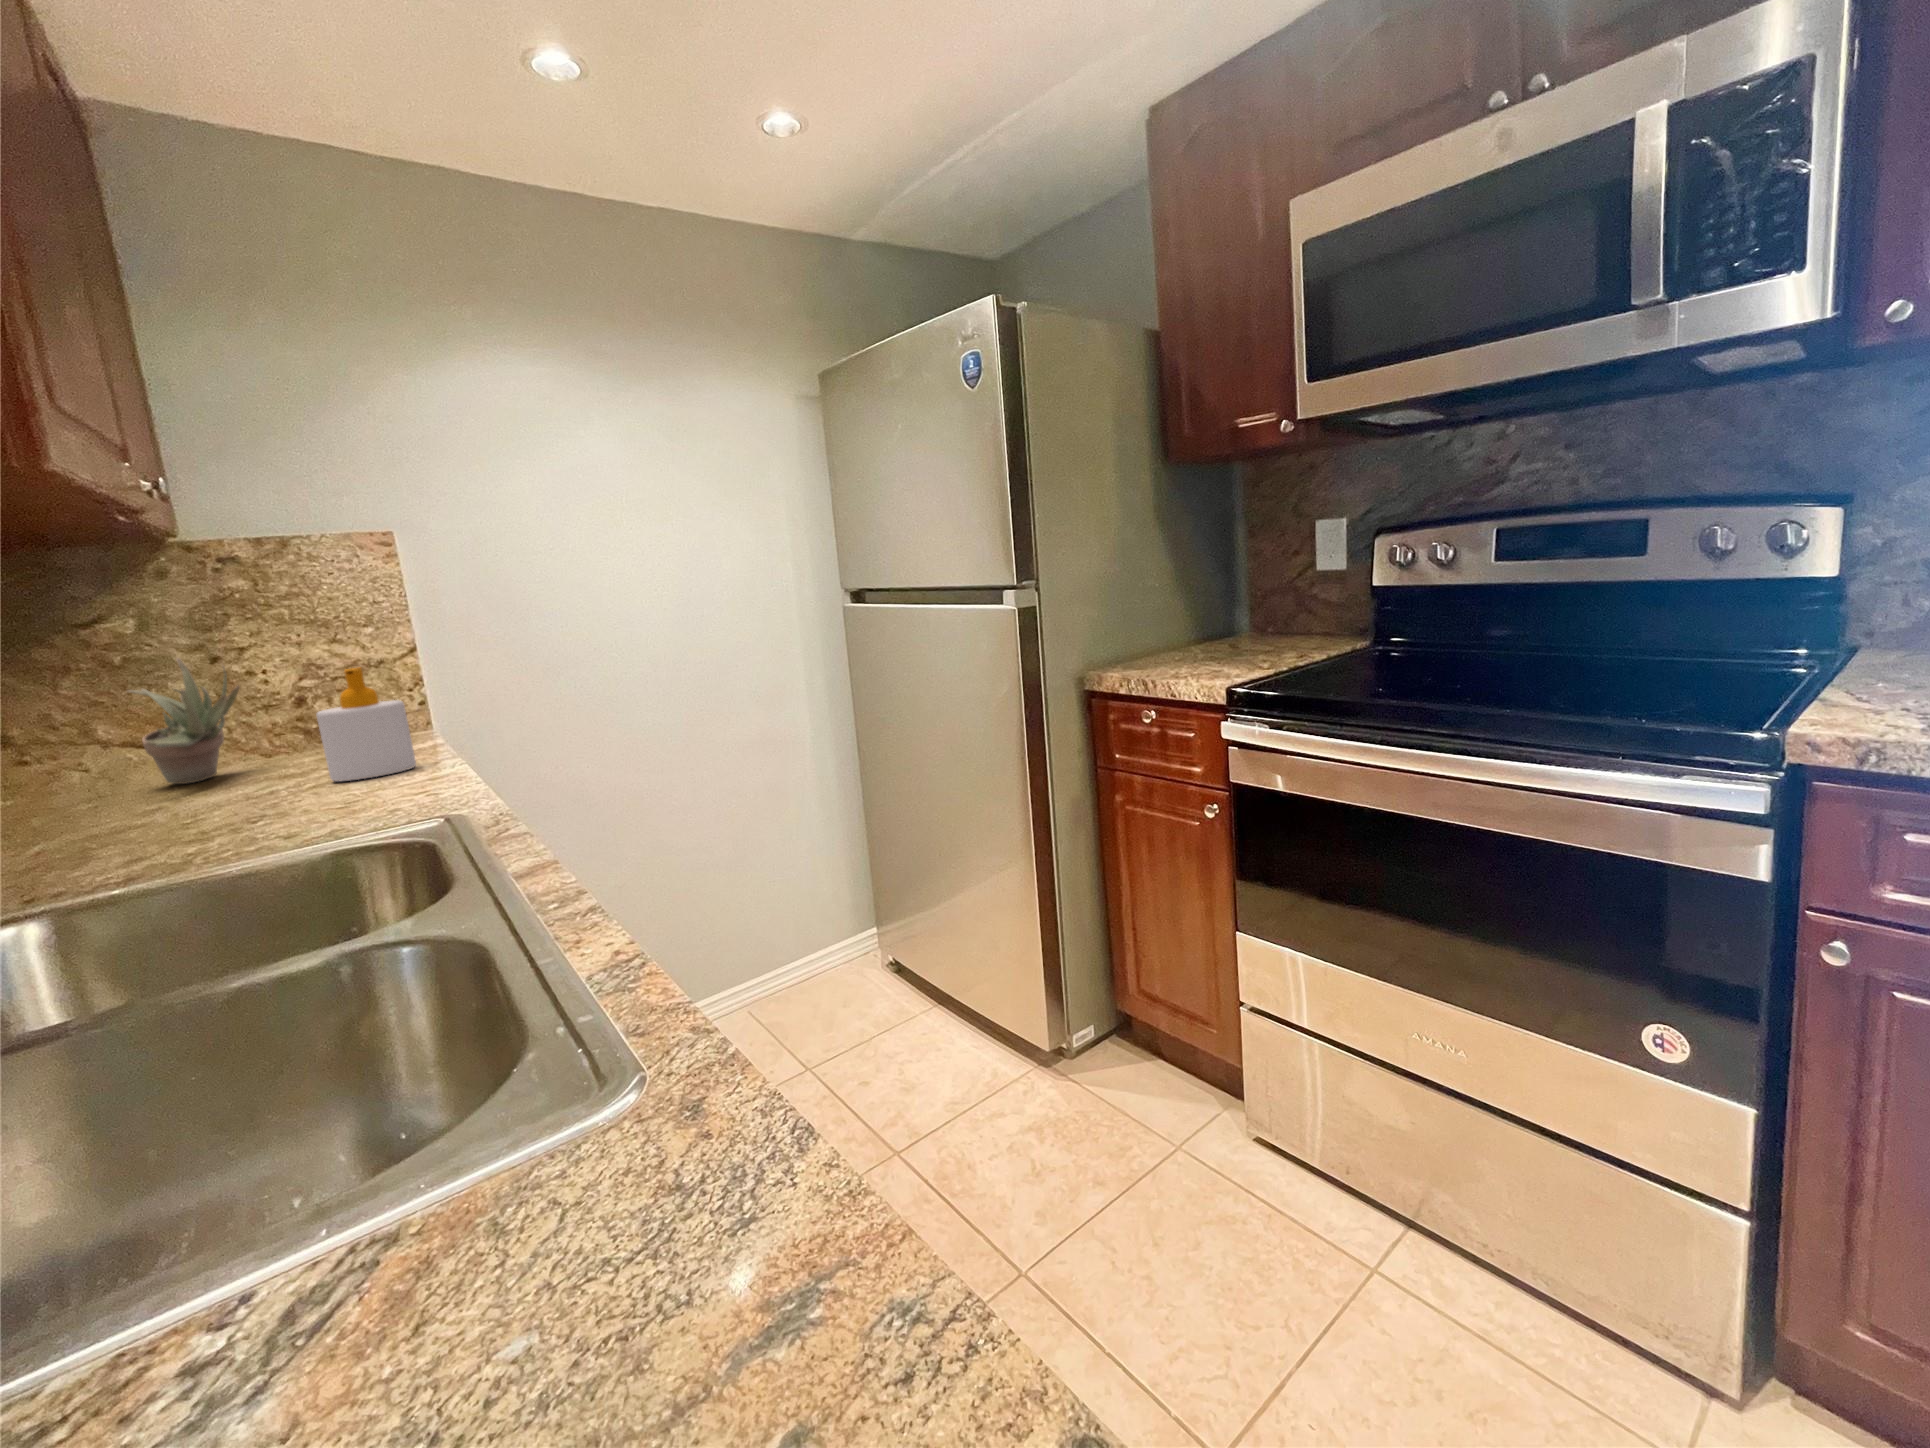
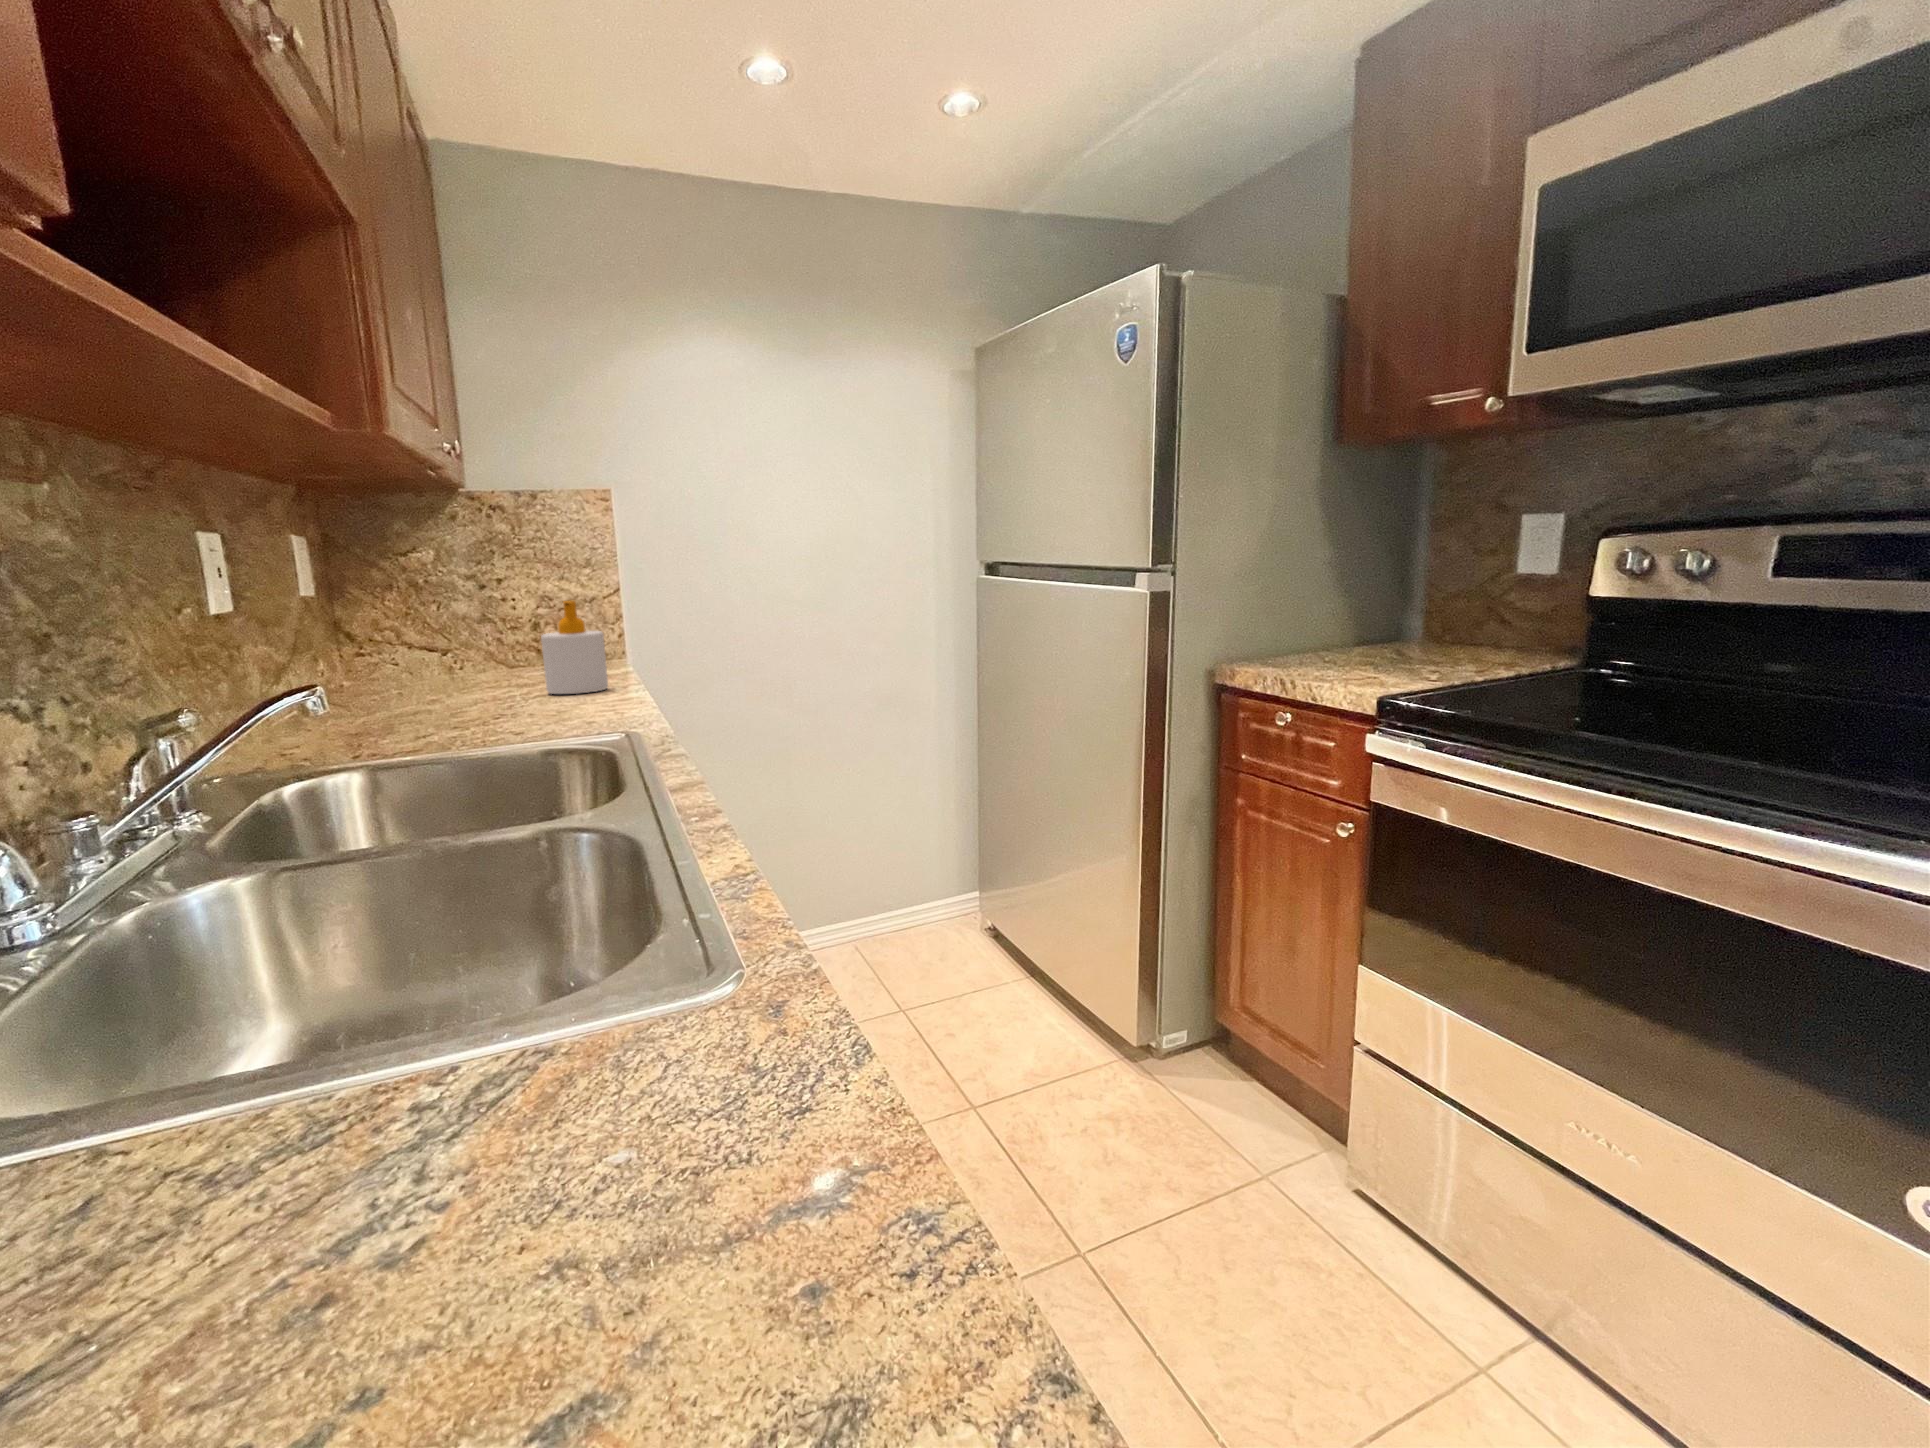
succulent plant: present [128,658,239,784] -> none [420,581,492,683]

